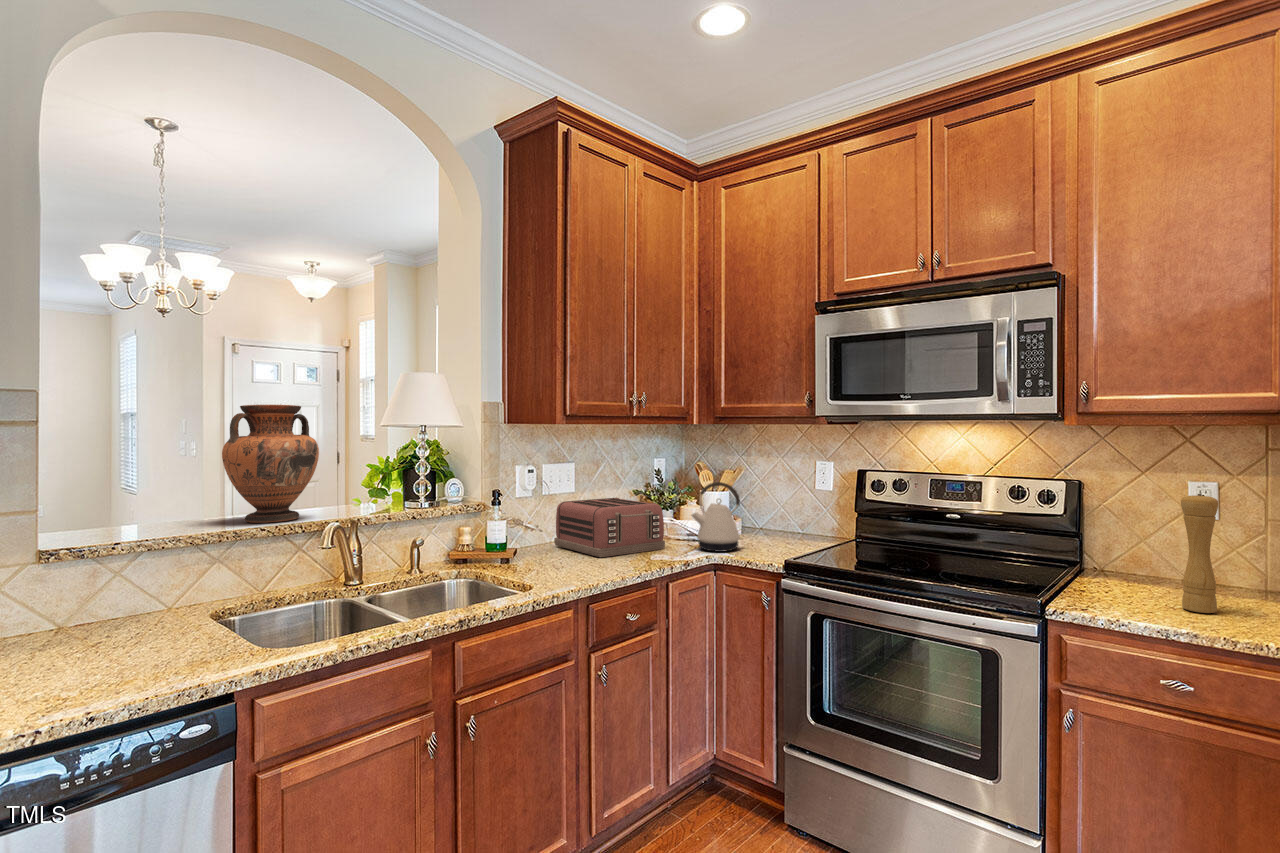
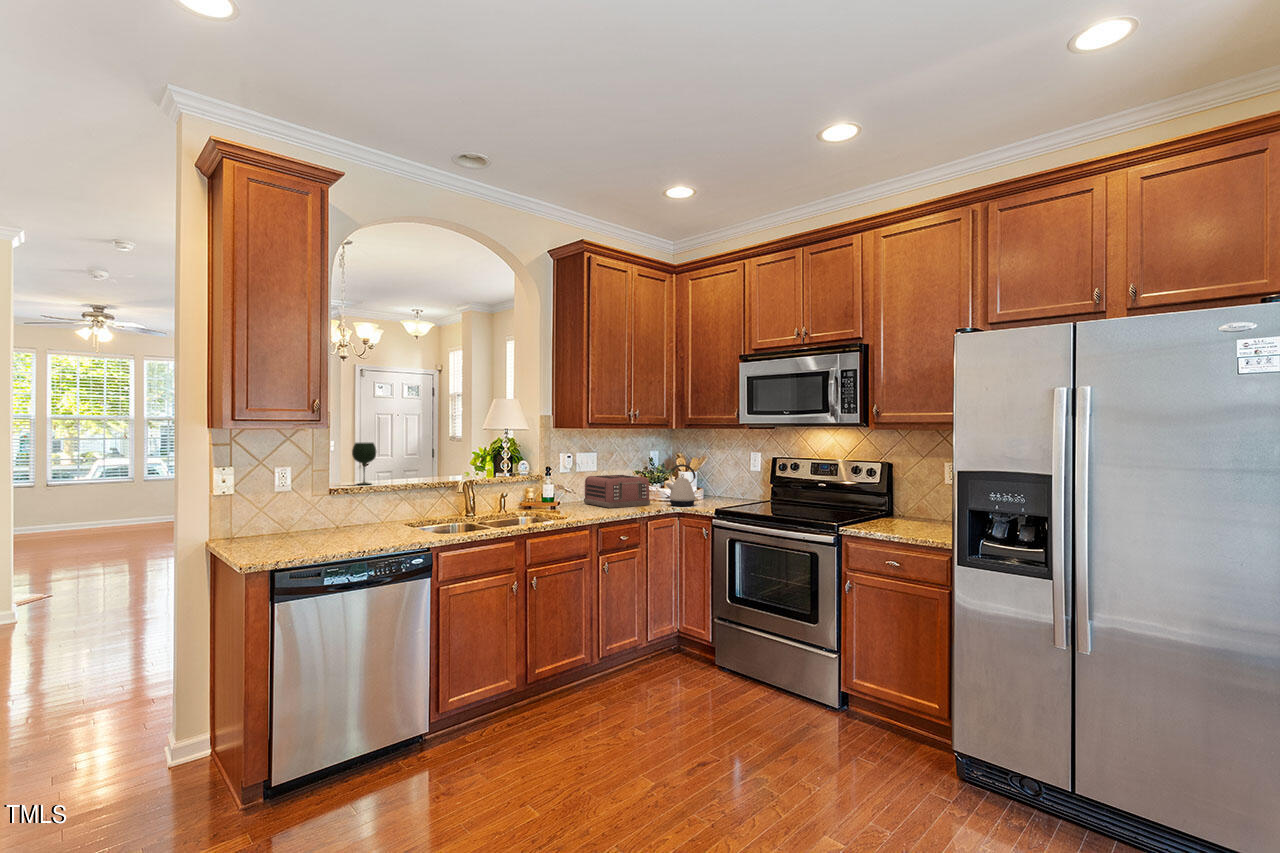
vase: present [222,405,319,523] -> none [402,418,451,482]
wine glass: none [112,450,165,533] -> present [352,442,376,485]
pepper mill: present [1181,494,1218,613] -> none [912,467,930,531]

